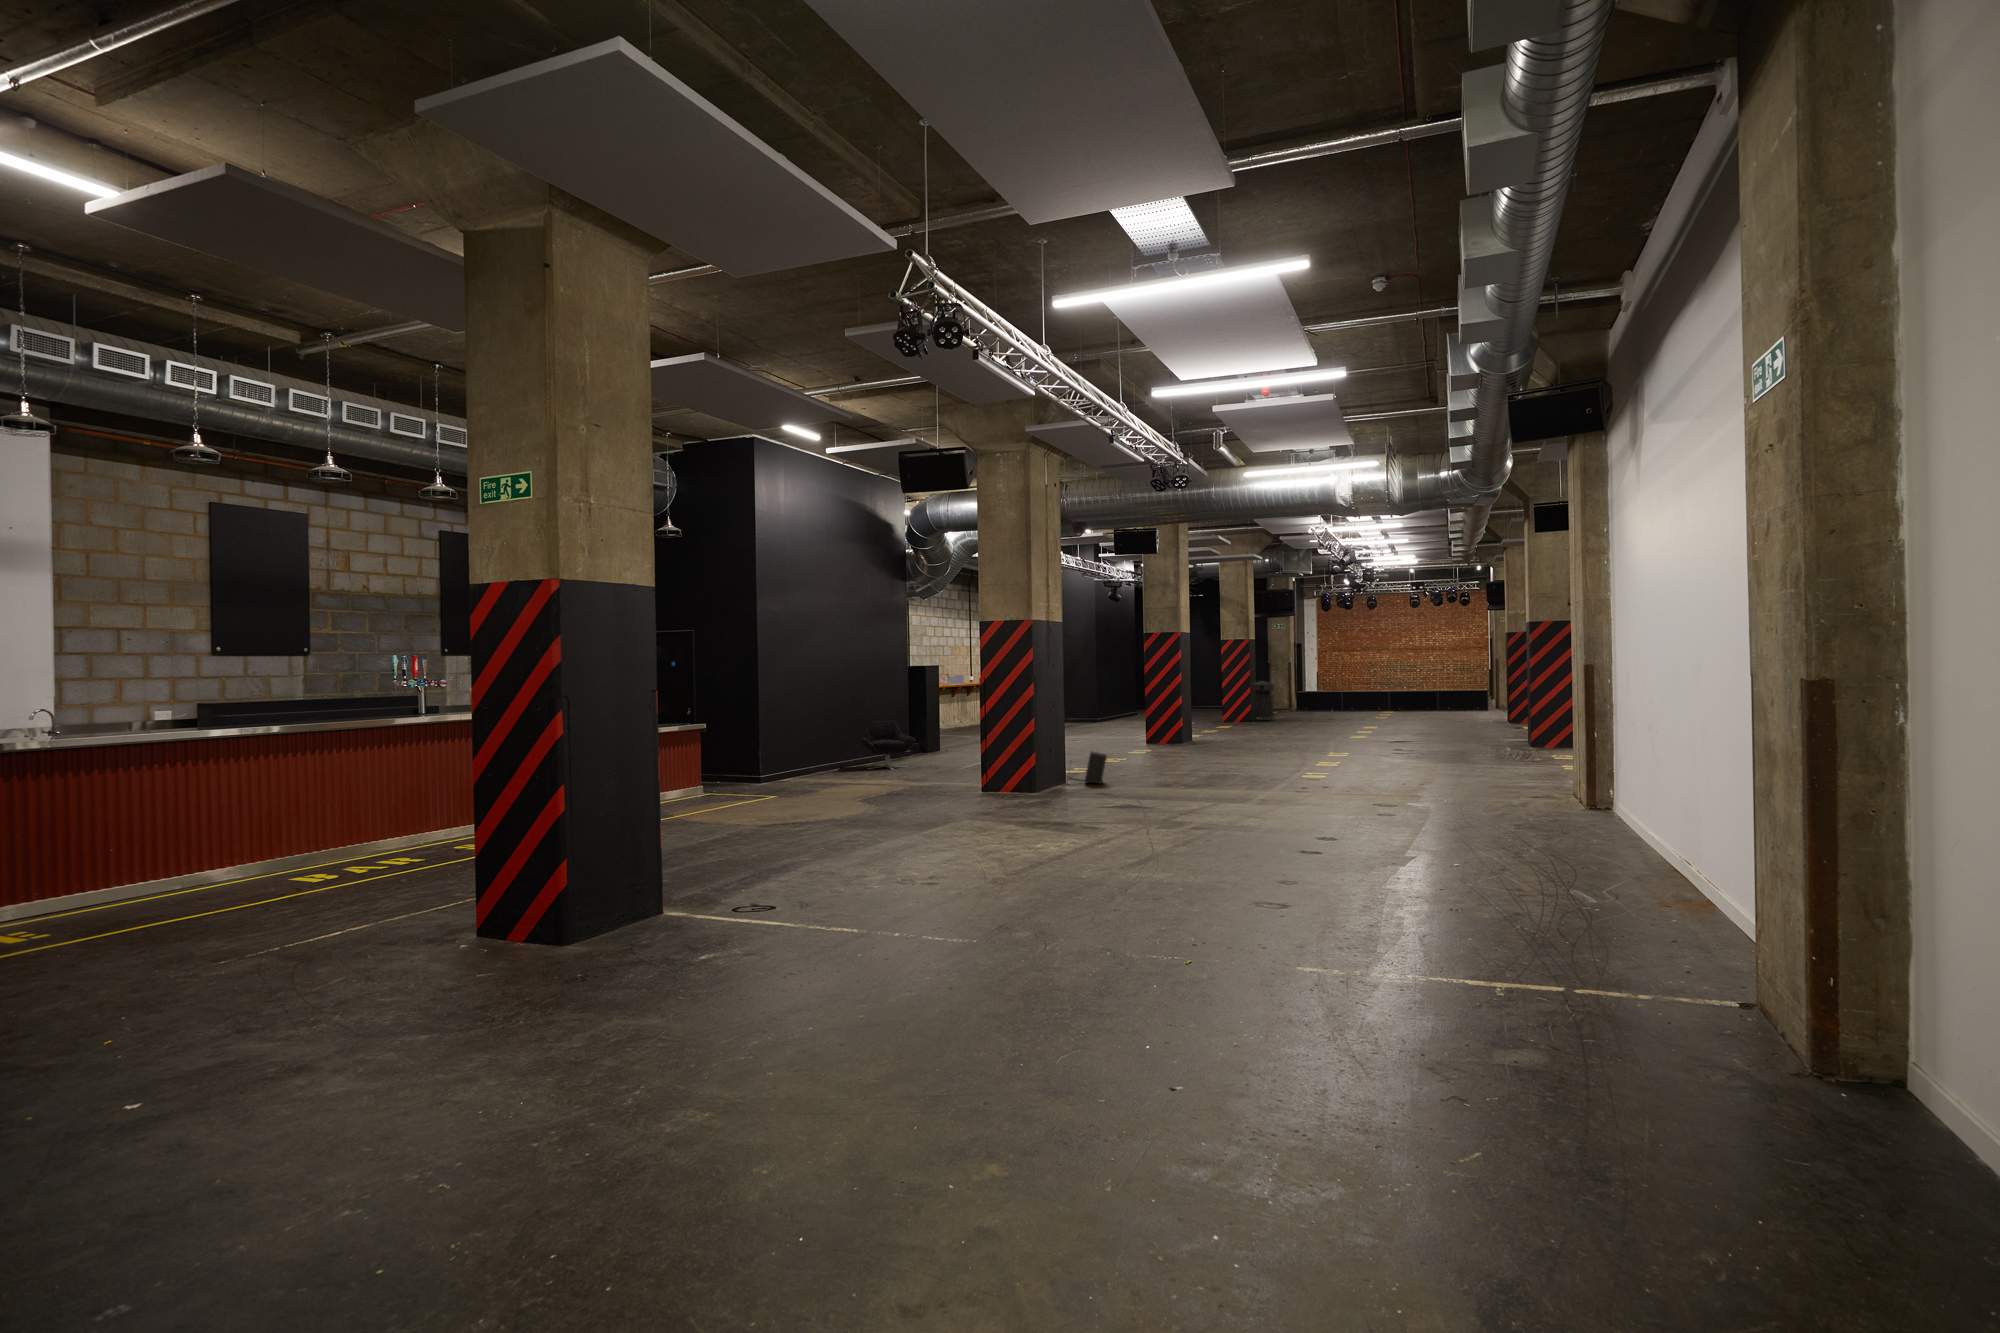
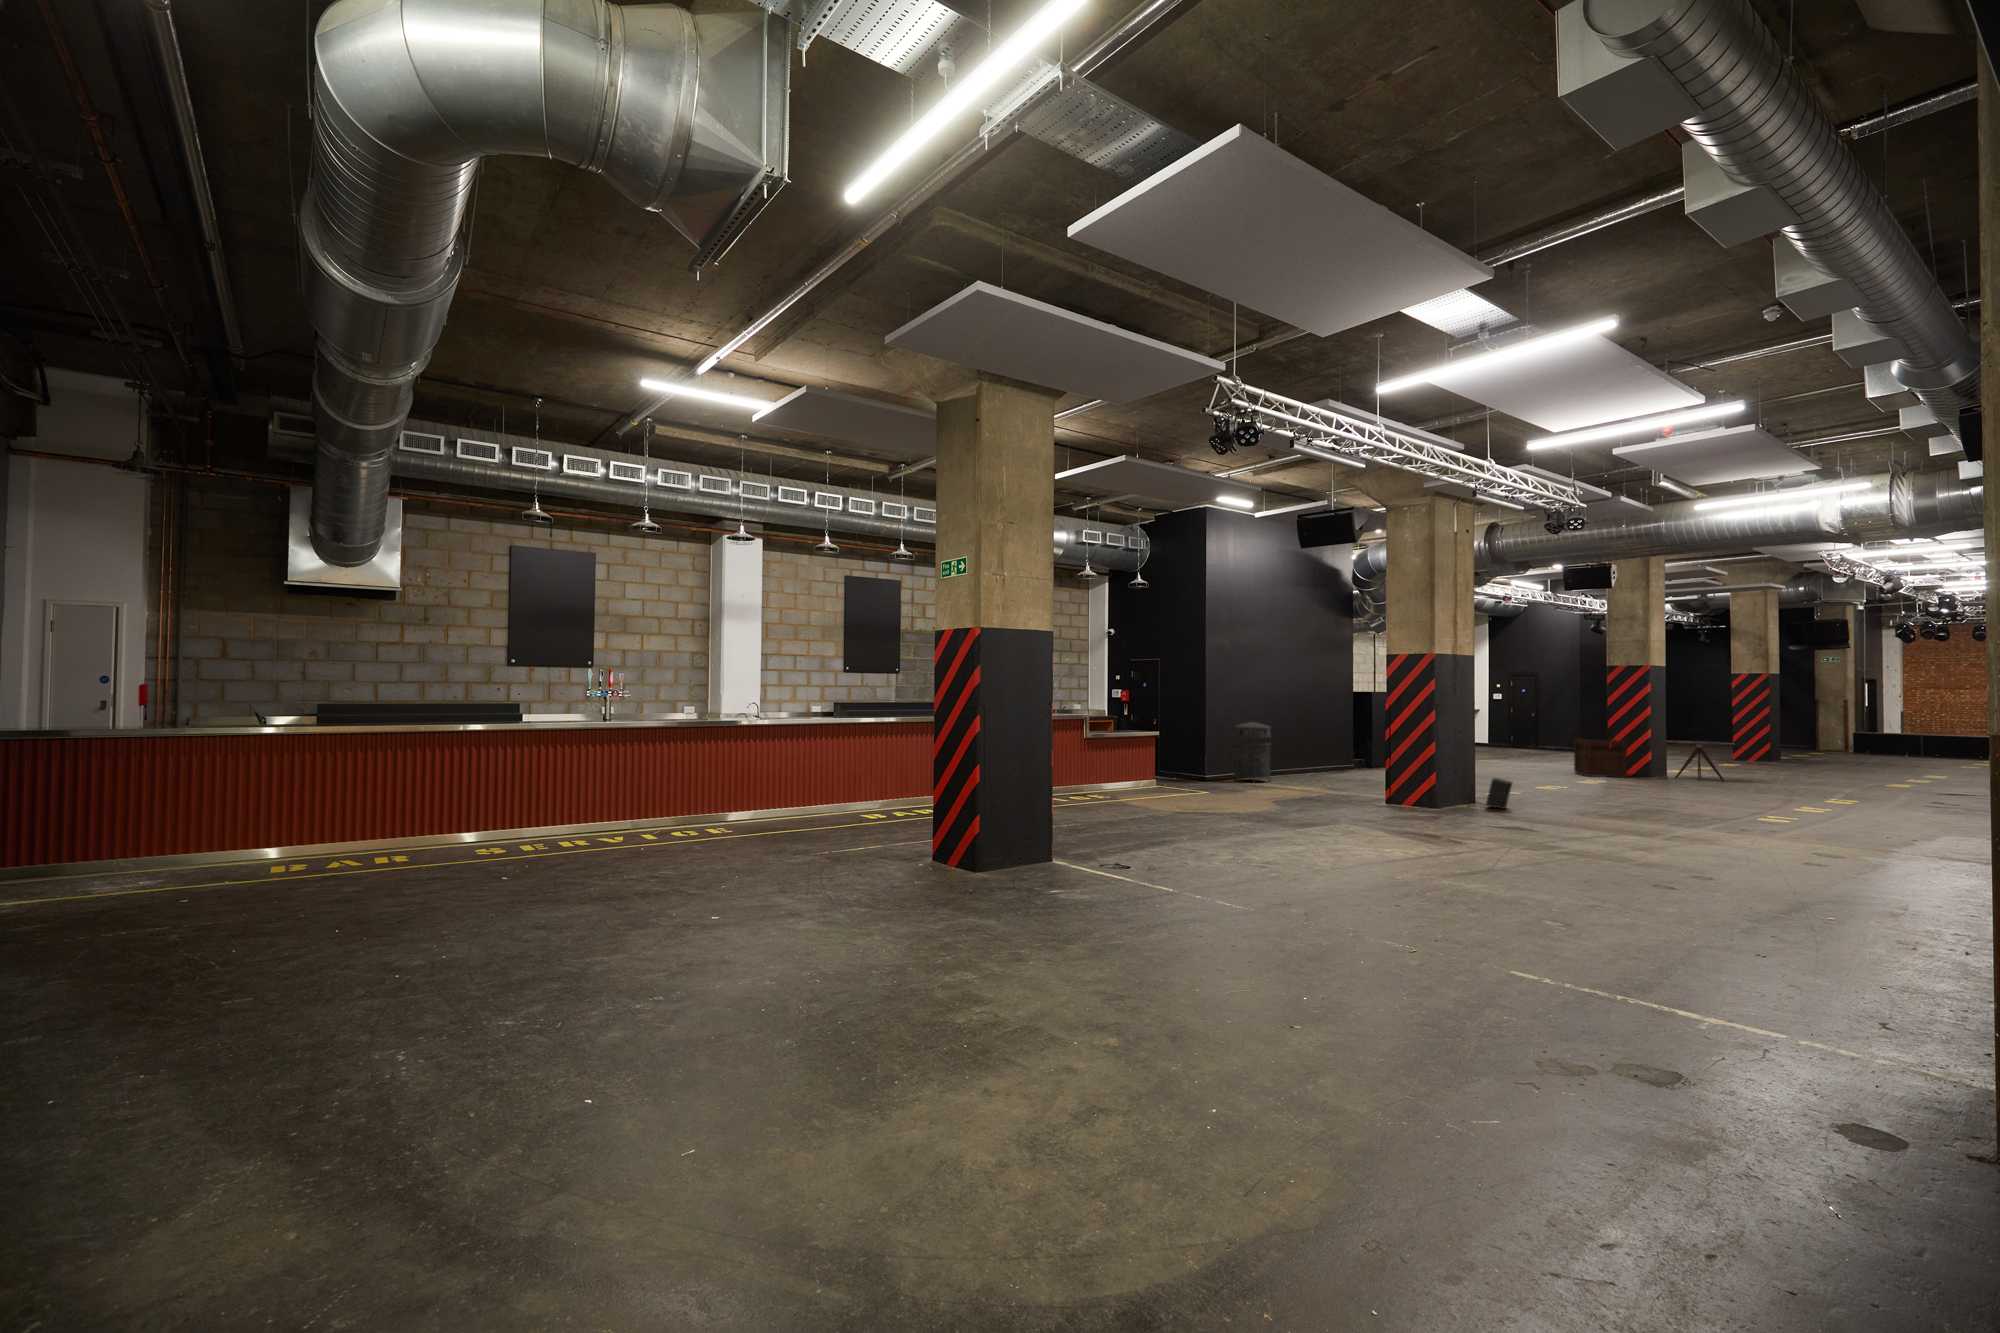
trash can: present [1251,681,1274,720] -> present [1234,722,1271,782]
round table: none [1193,704,1247,742] -> present [1665,741,1735,781]
wooden crate: none [1119,706,1166,744] -> present [1574,739,1627,778]
lounge chair: present [860,720,916,770] -> none [1289,738,1340,781]

